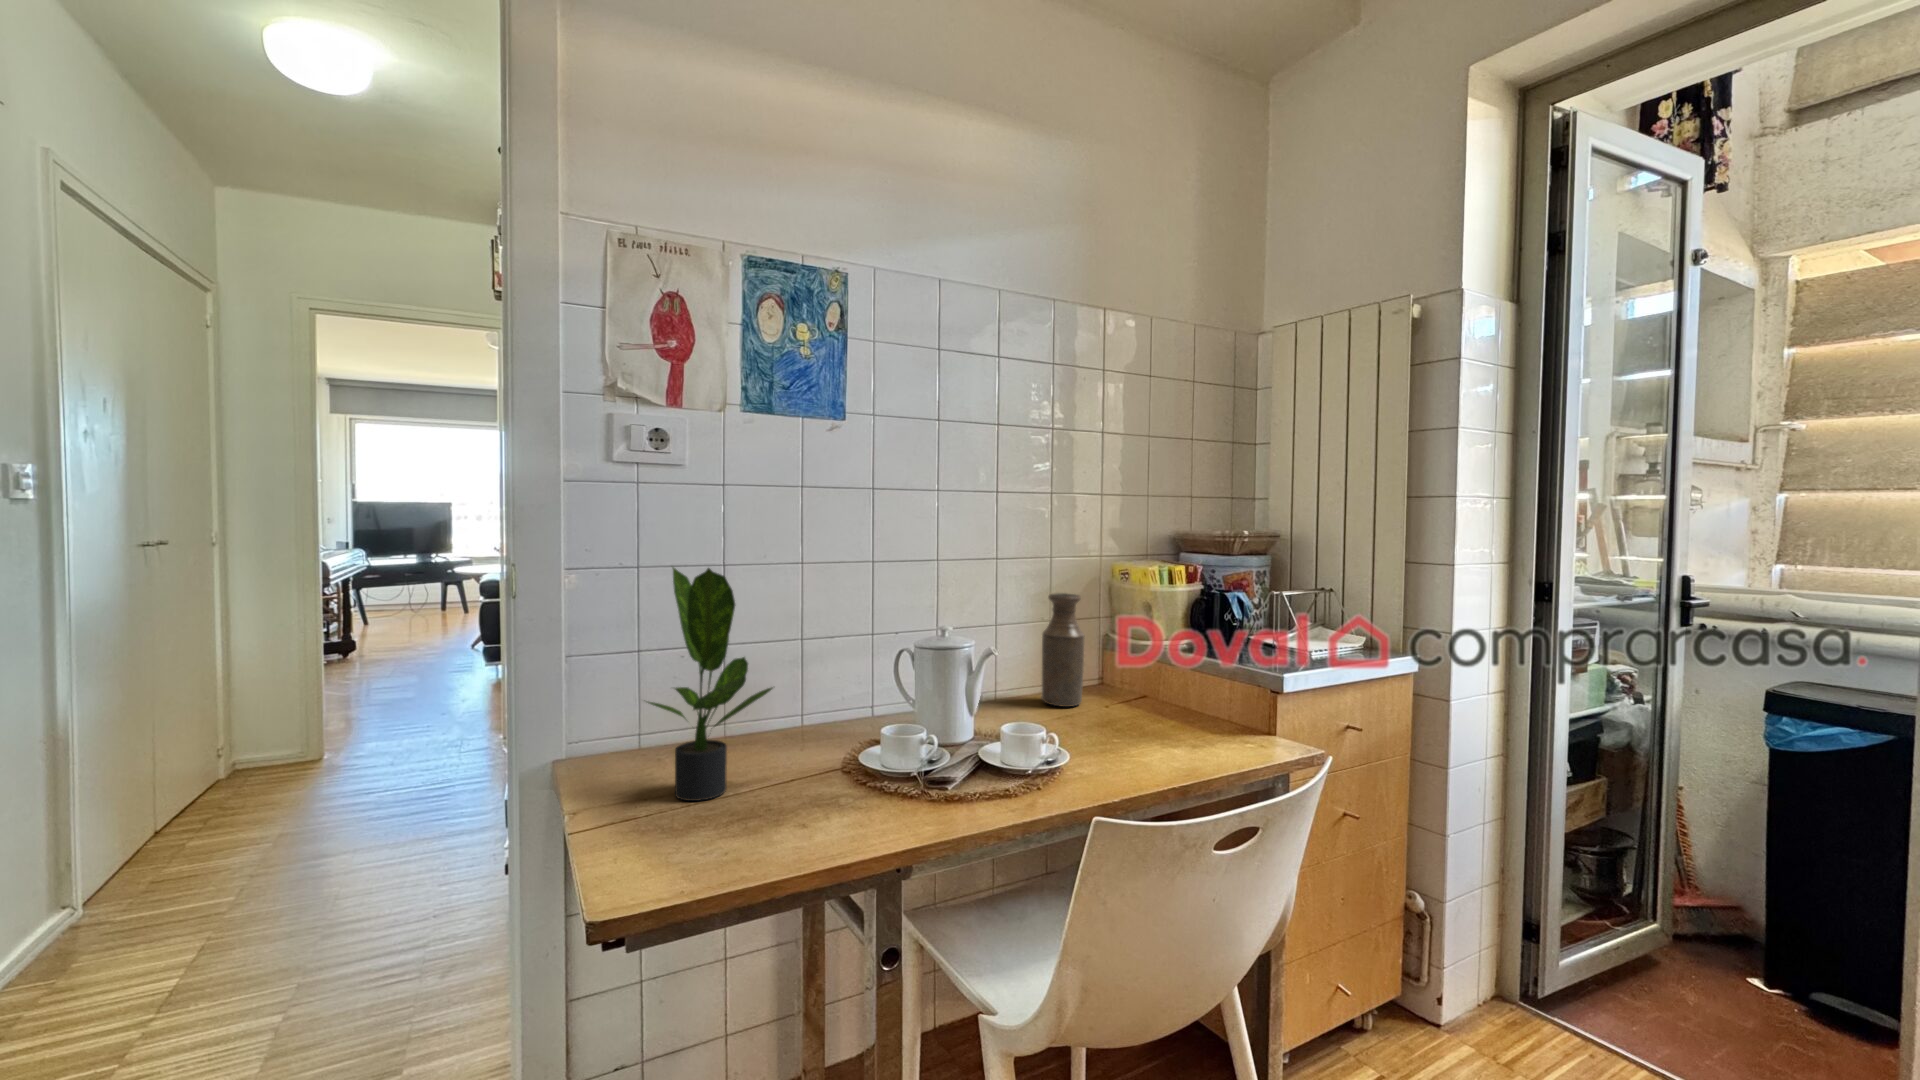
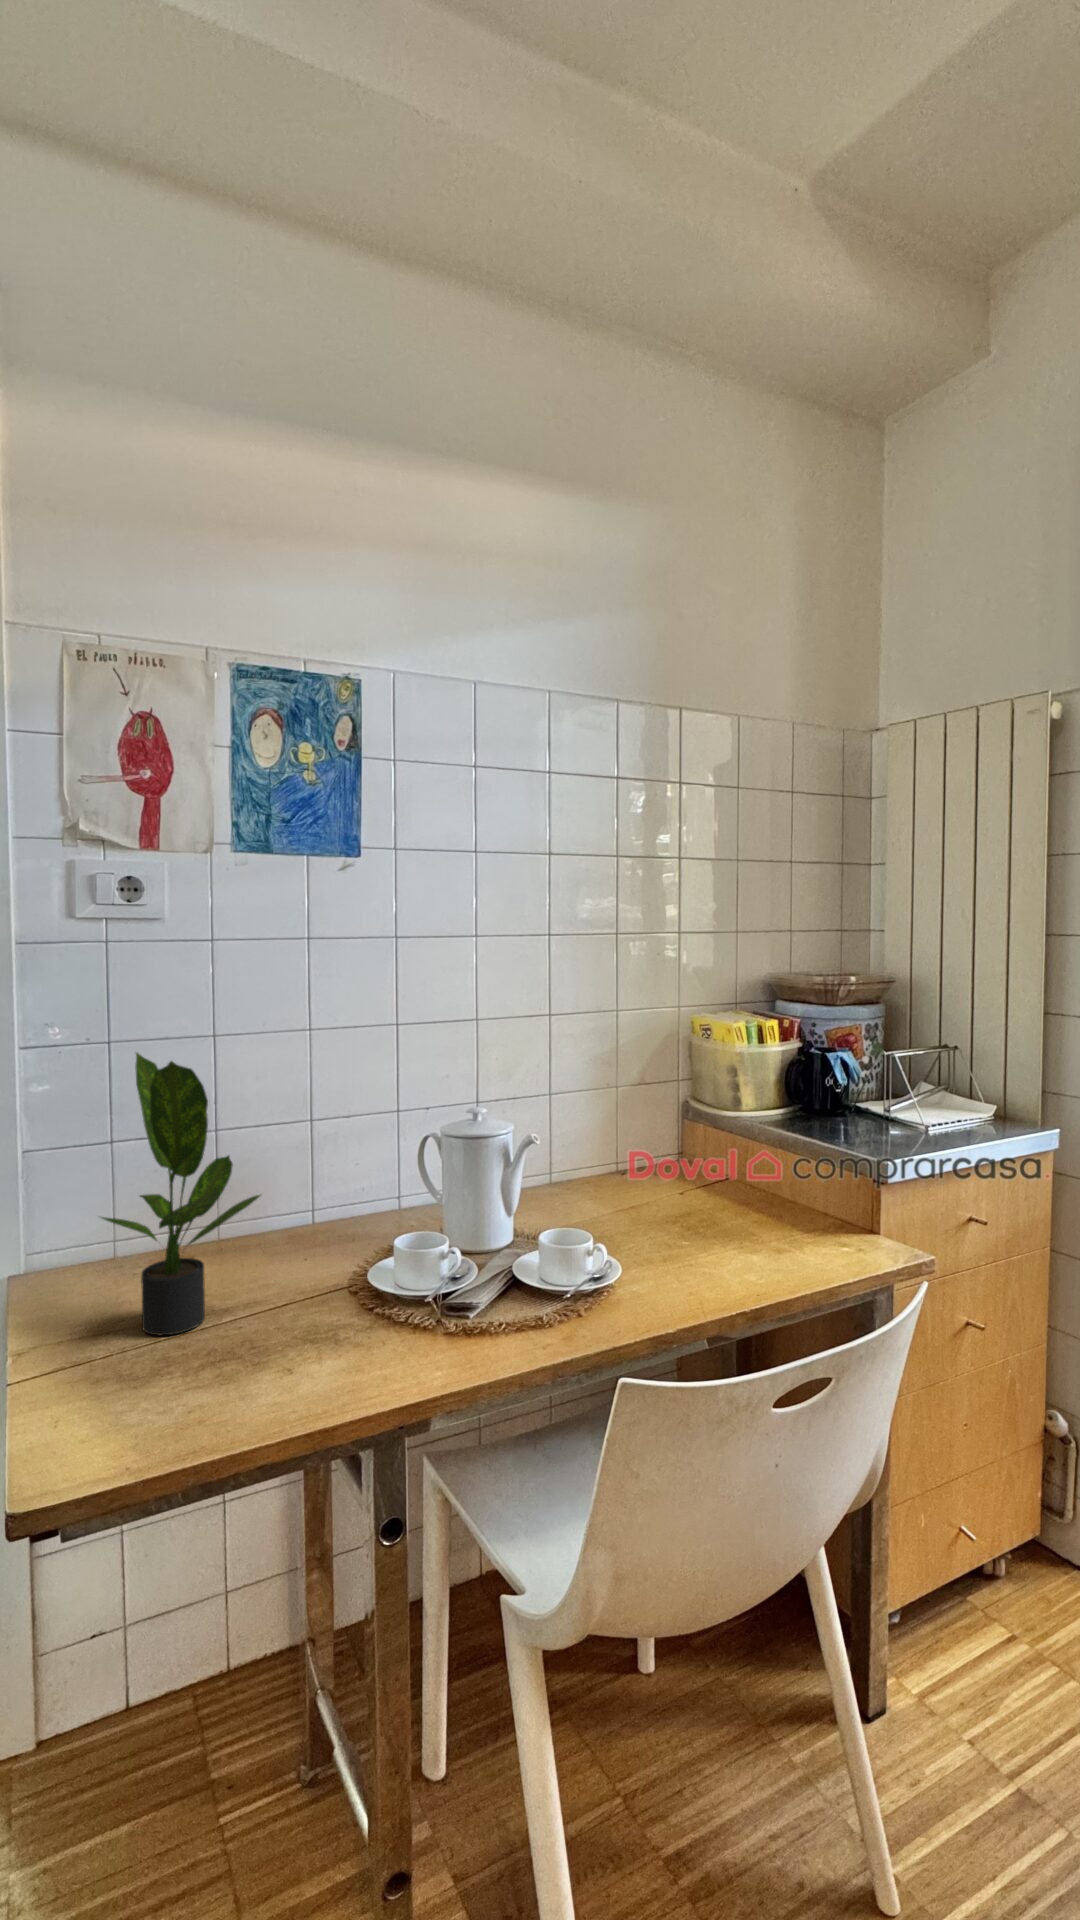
bottle: present [1041,593,1084,707] -> none [604,1057,654,1194]

